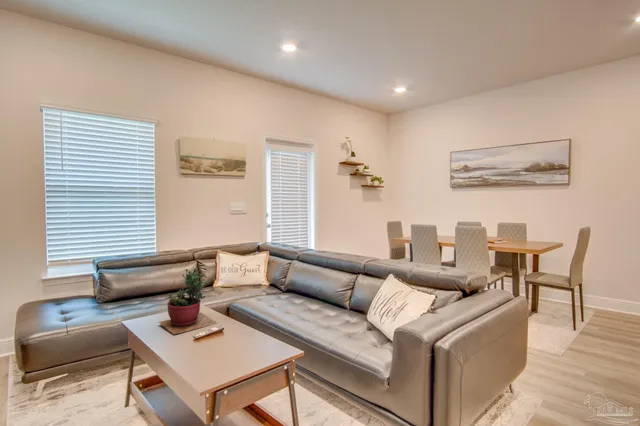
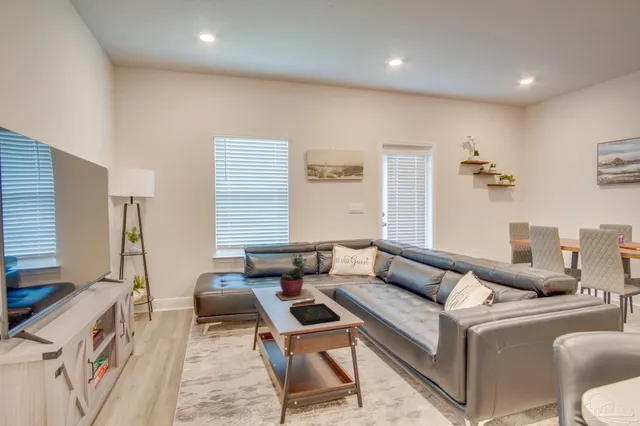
tray: none [193,332,270,369] -> present [289,303,340,324]

